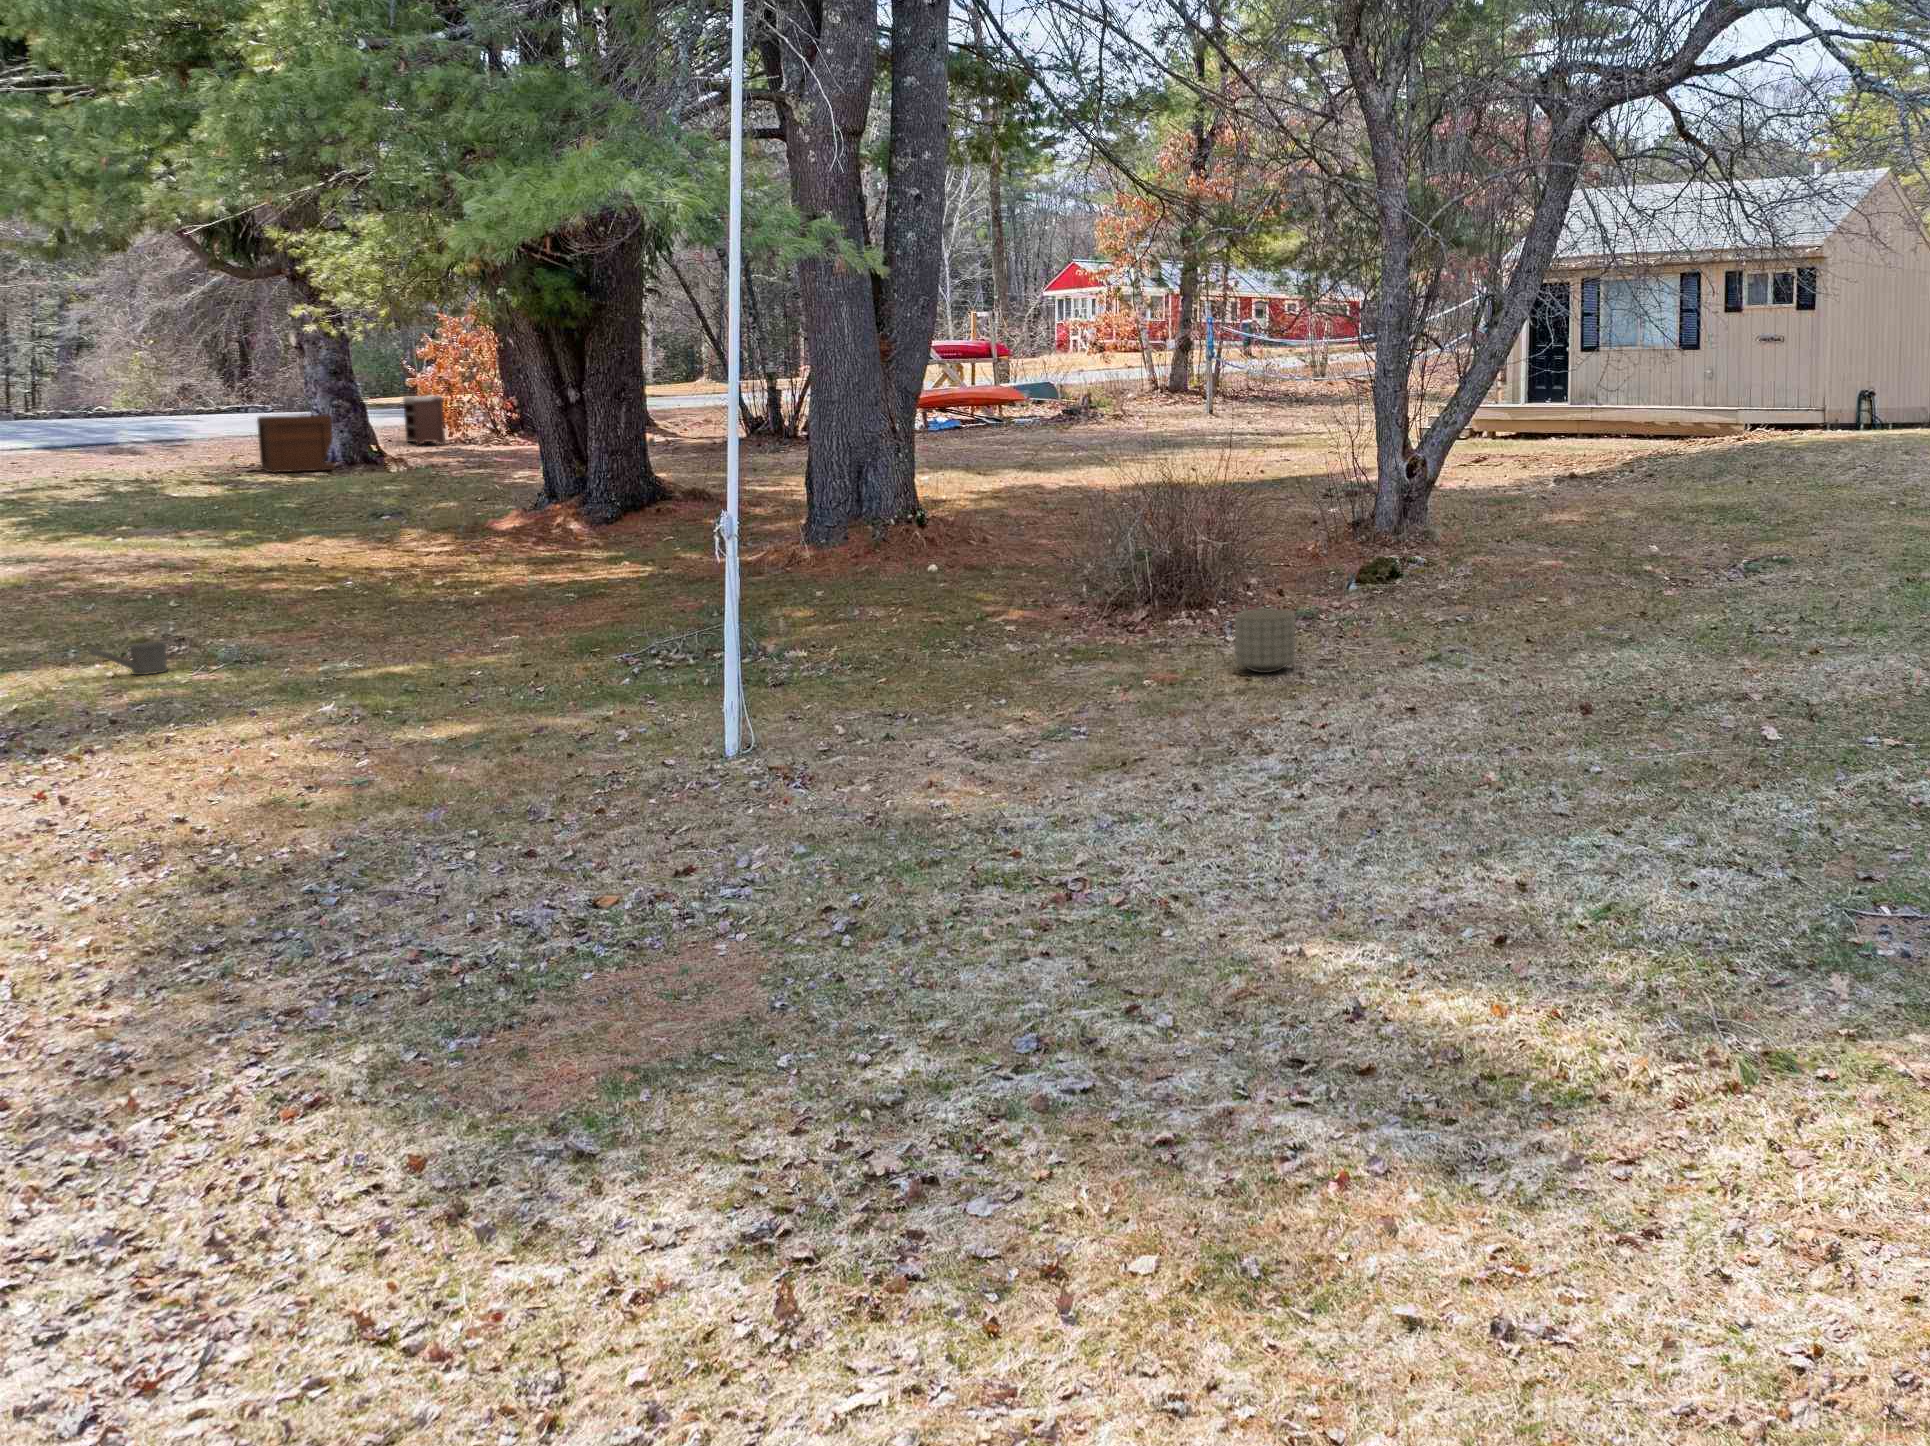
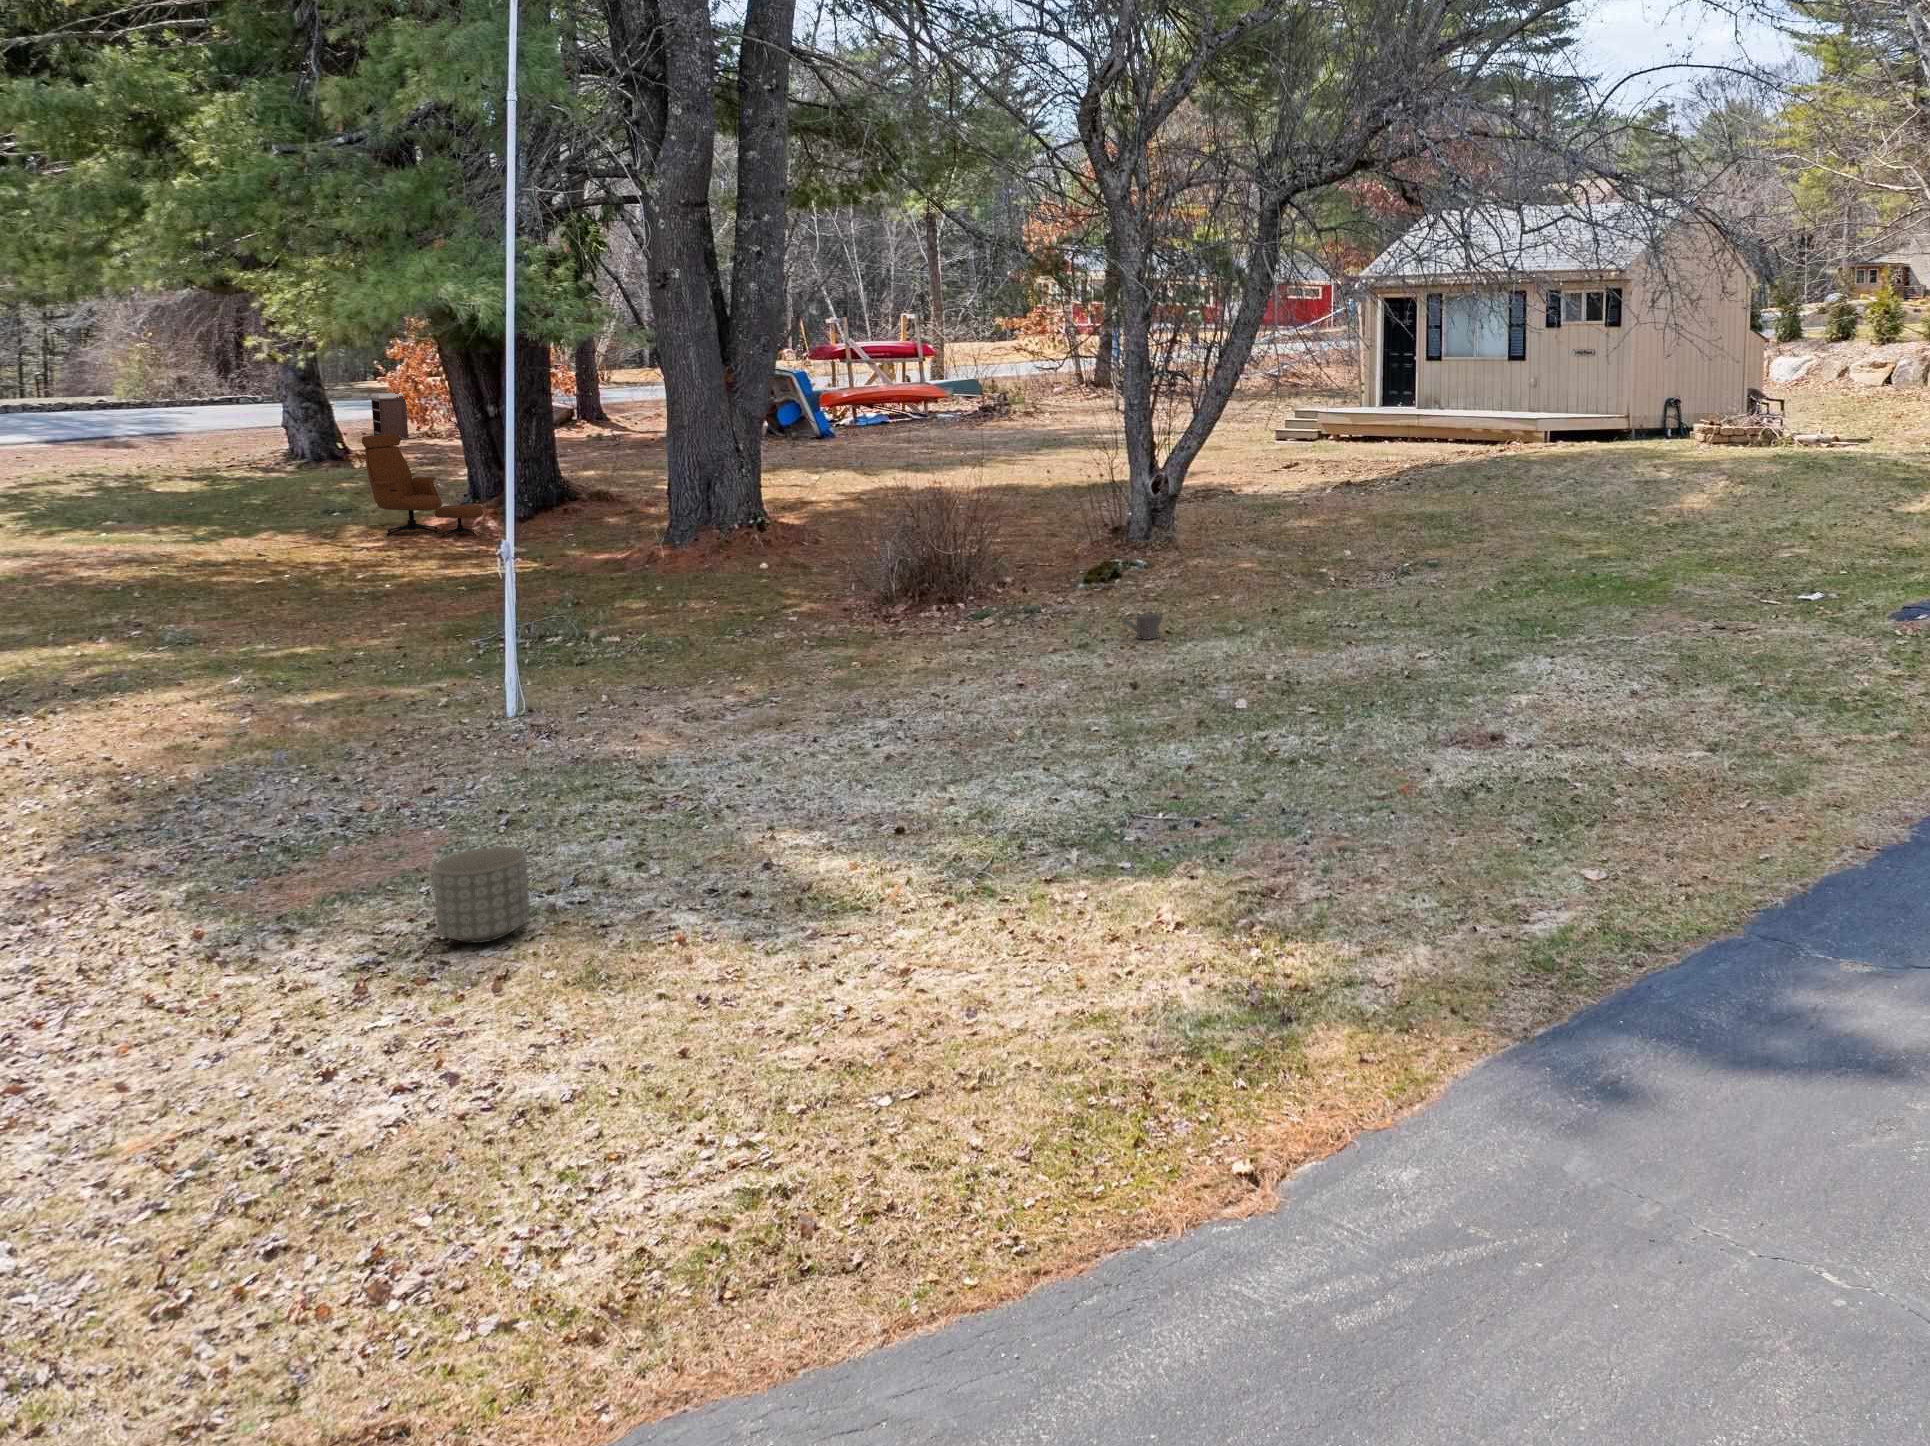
wooden crate: present [257,415,335,473] -> none [232,416,301,468]
lounge chair: none [426,422,569,541] -> present [362,434,483,537]
planter: present [1235,610,1295,673] -> present [433,847,530,943]
watering can: present [90,640,182,675] -> present [1122,613,1163,639]

